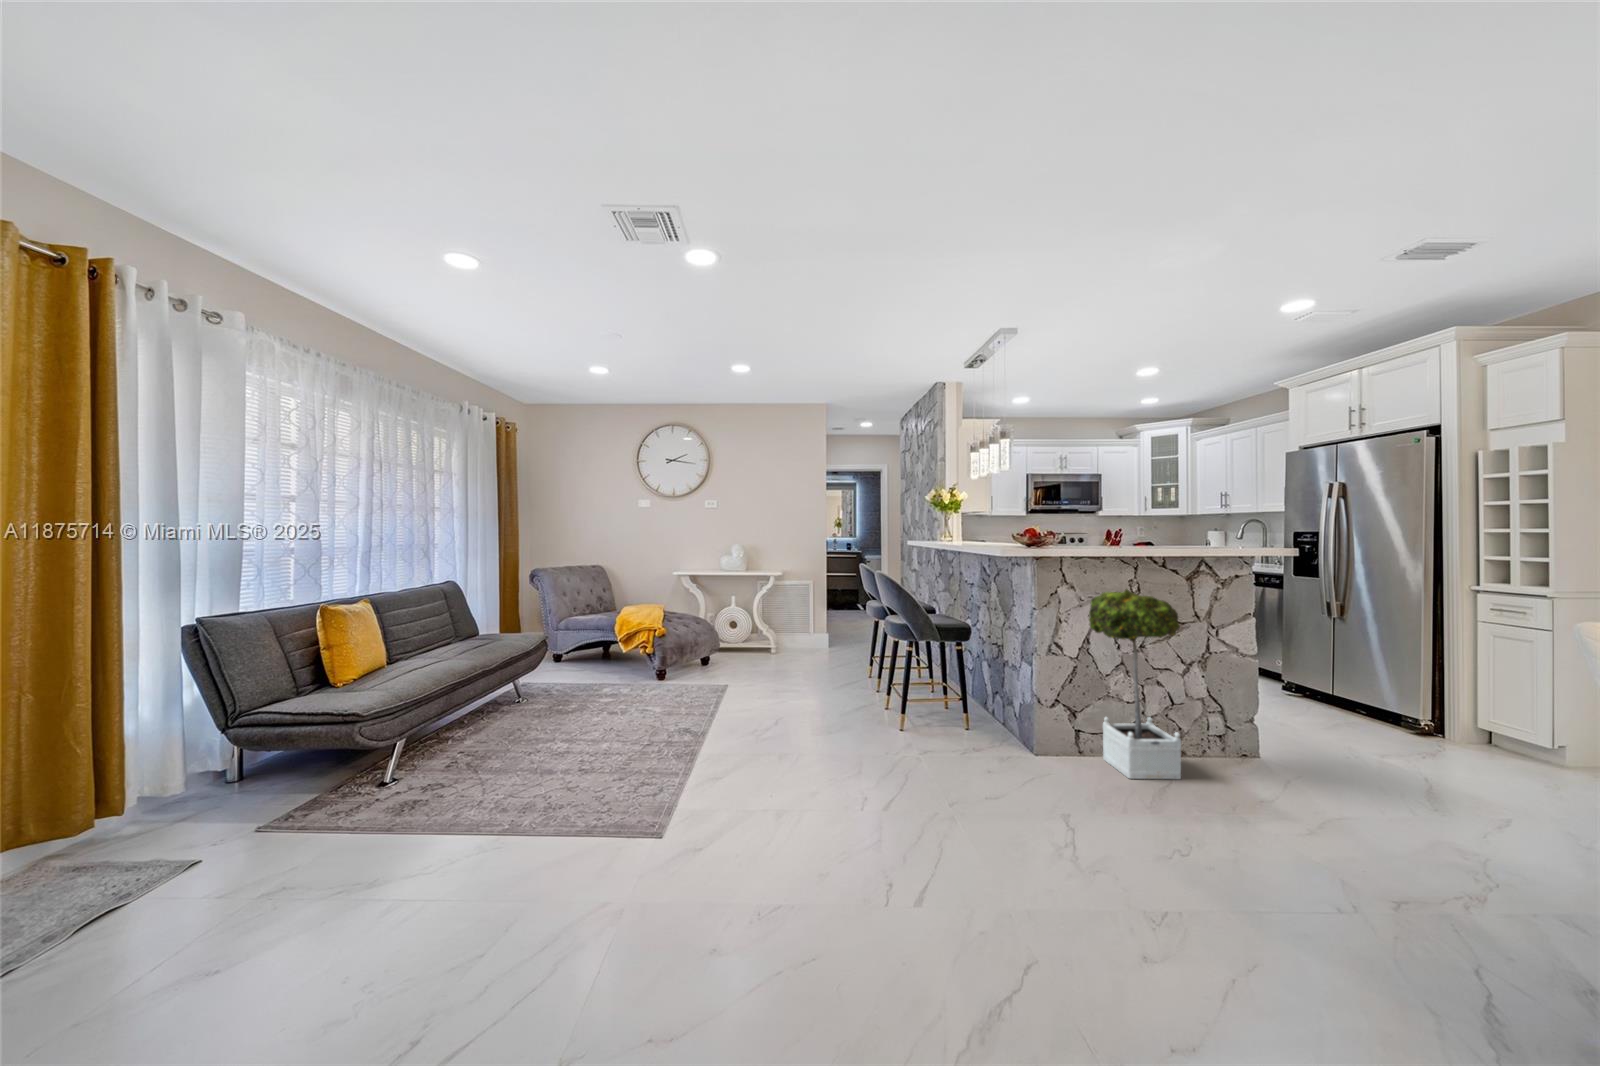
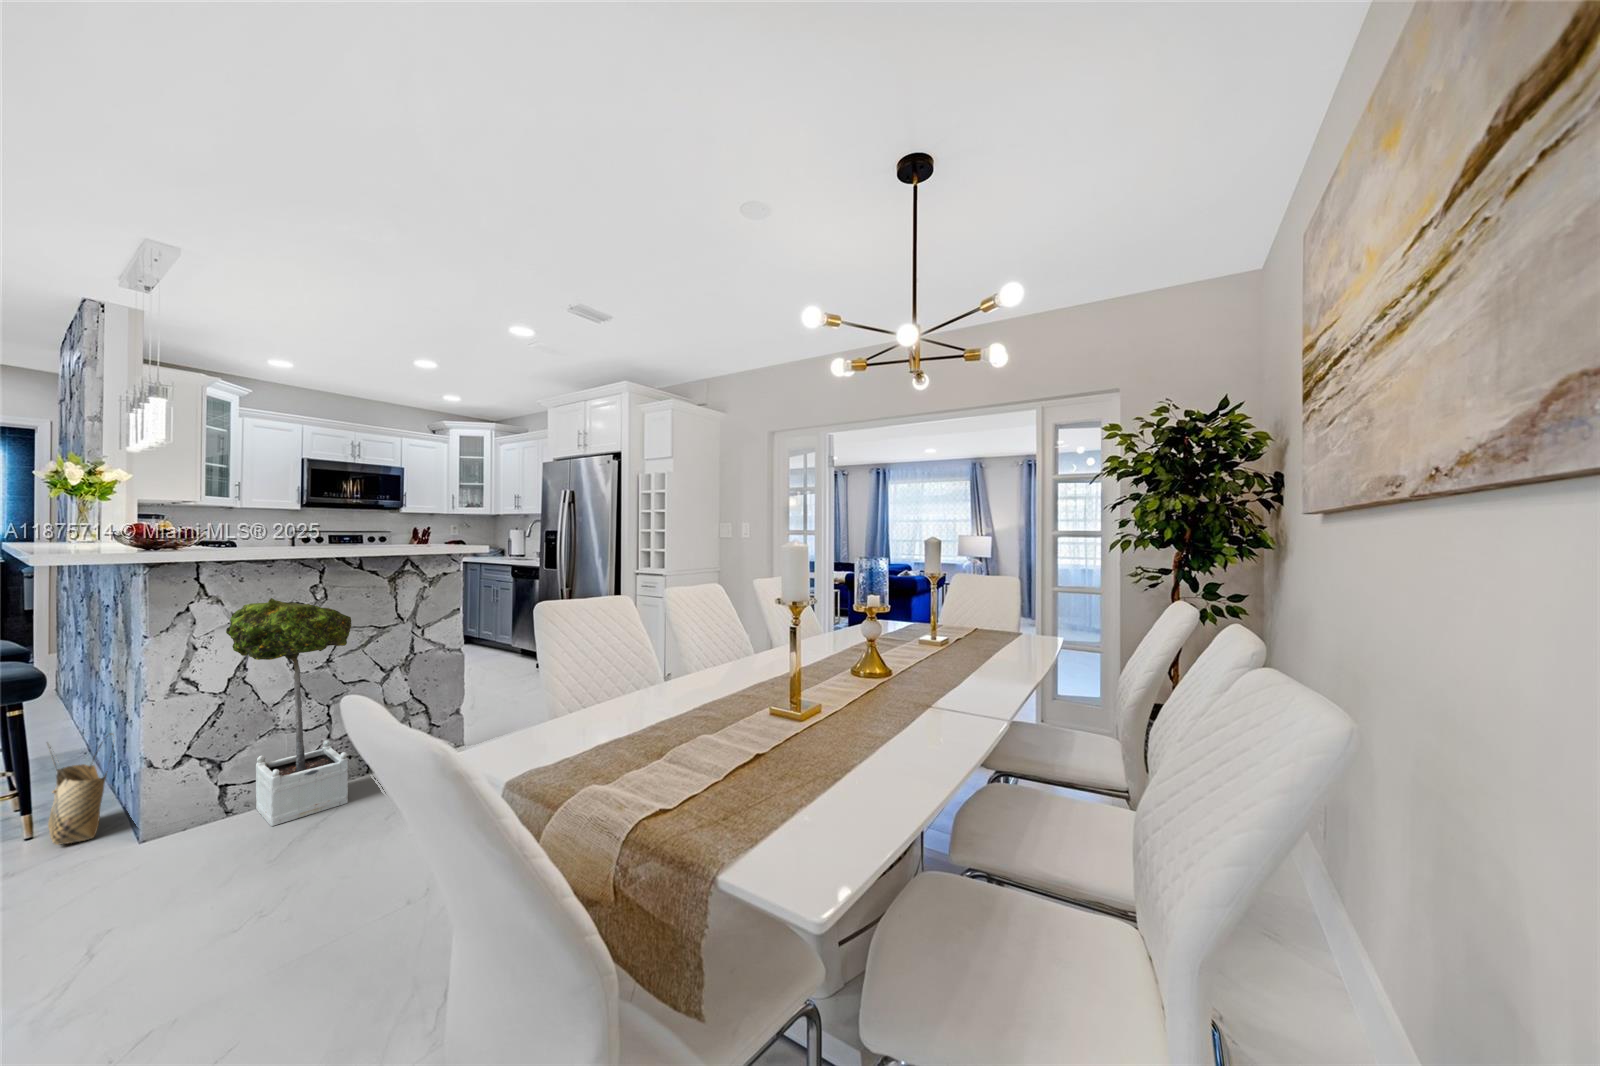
woven basket: none [981,673,1015,746] -> present [47,733,113,845]

